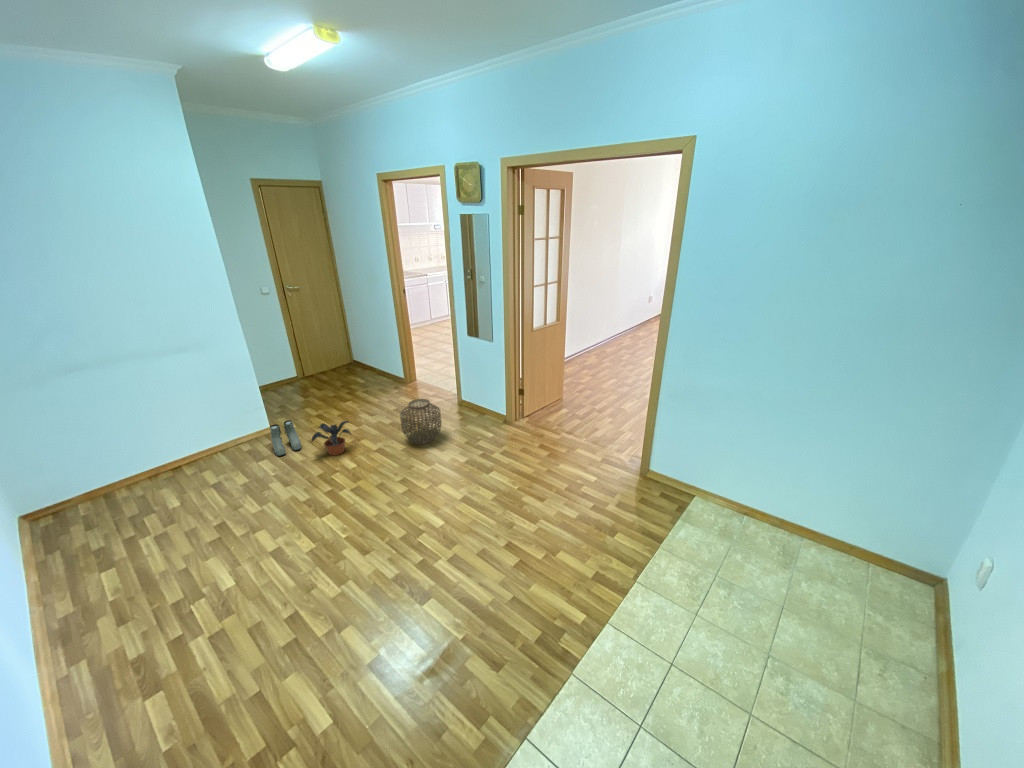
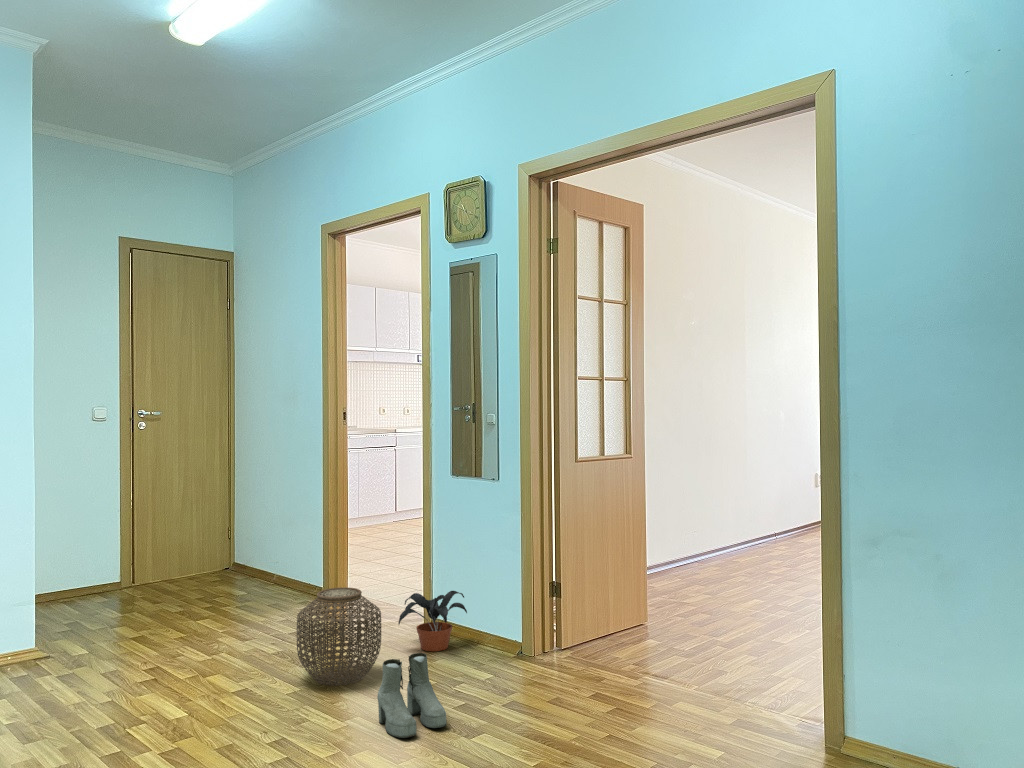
boots: present [270,420,301,456] -> present [377,653,447,738]
potted plant: present [312,421,351,455] -> present [399,591,467,651]

